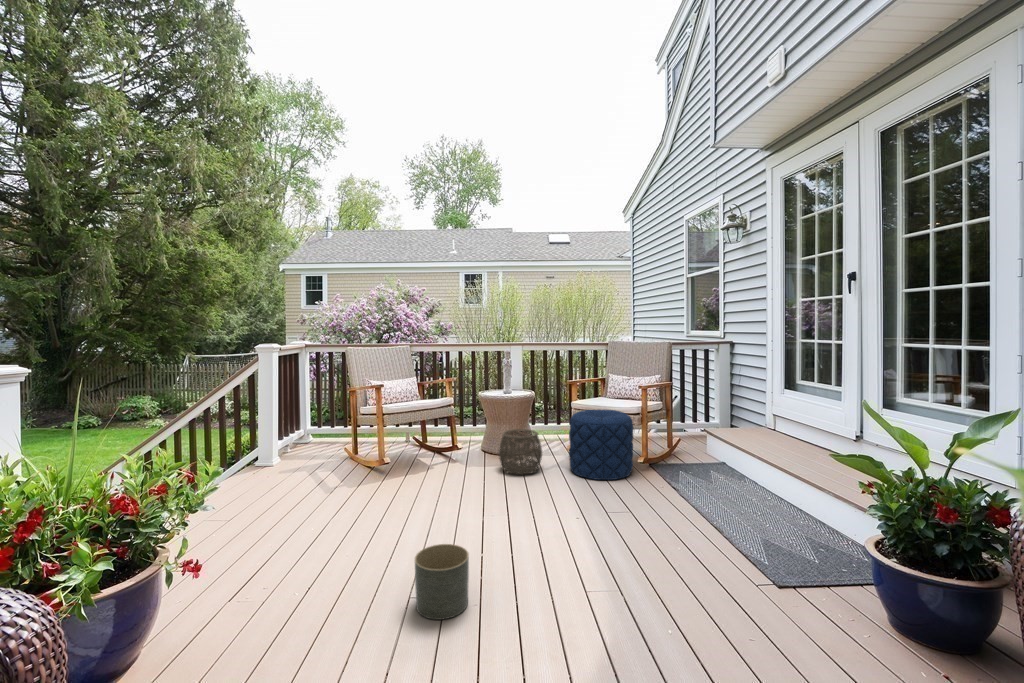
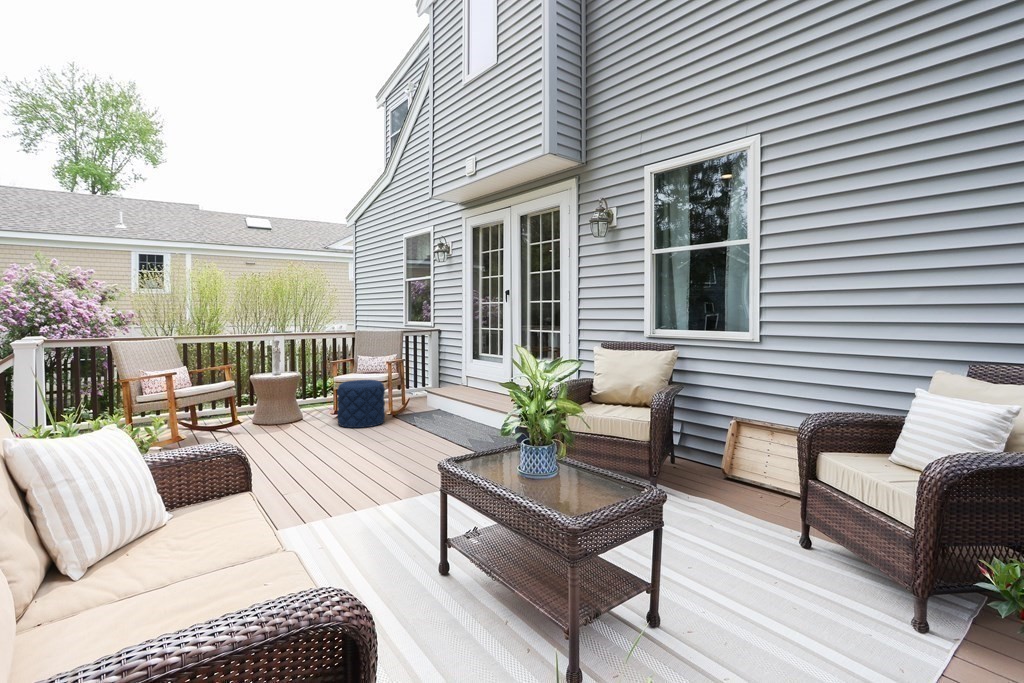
woven basket: present [499,429,542,475] -> none [280,399,318,433]
planter: present [415,544,469,620] -> none [288,454,323,492]

